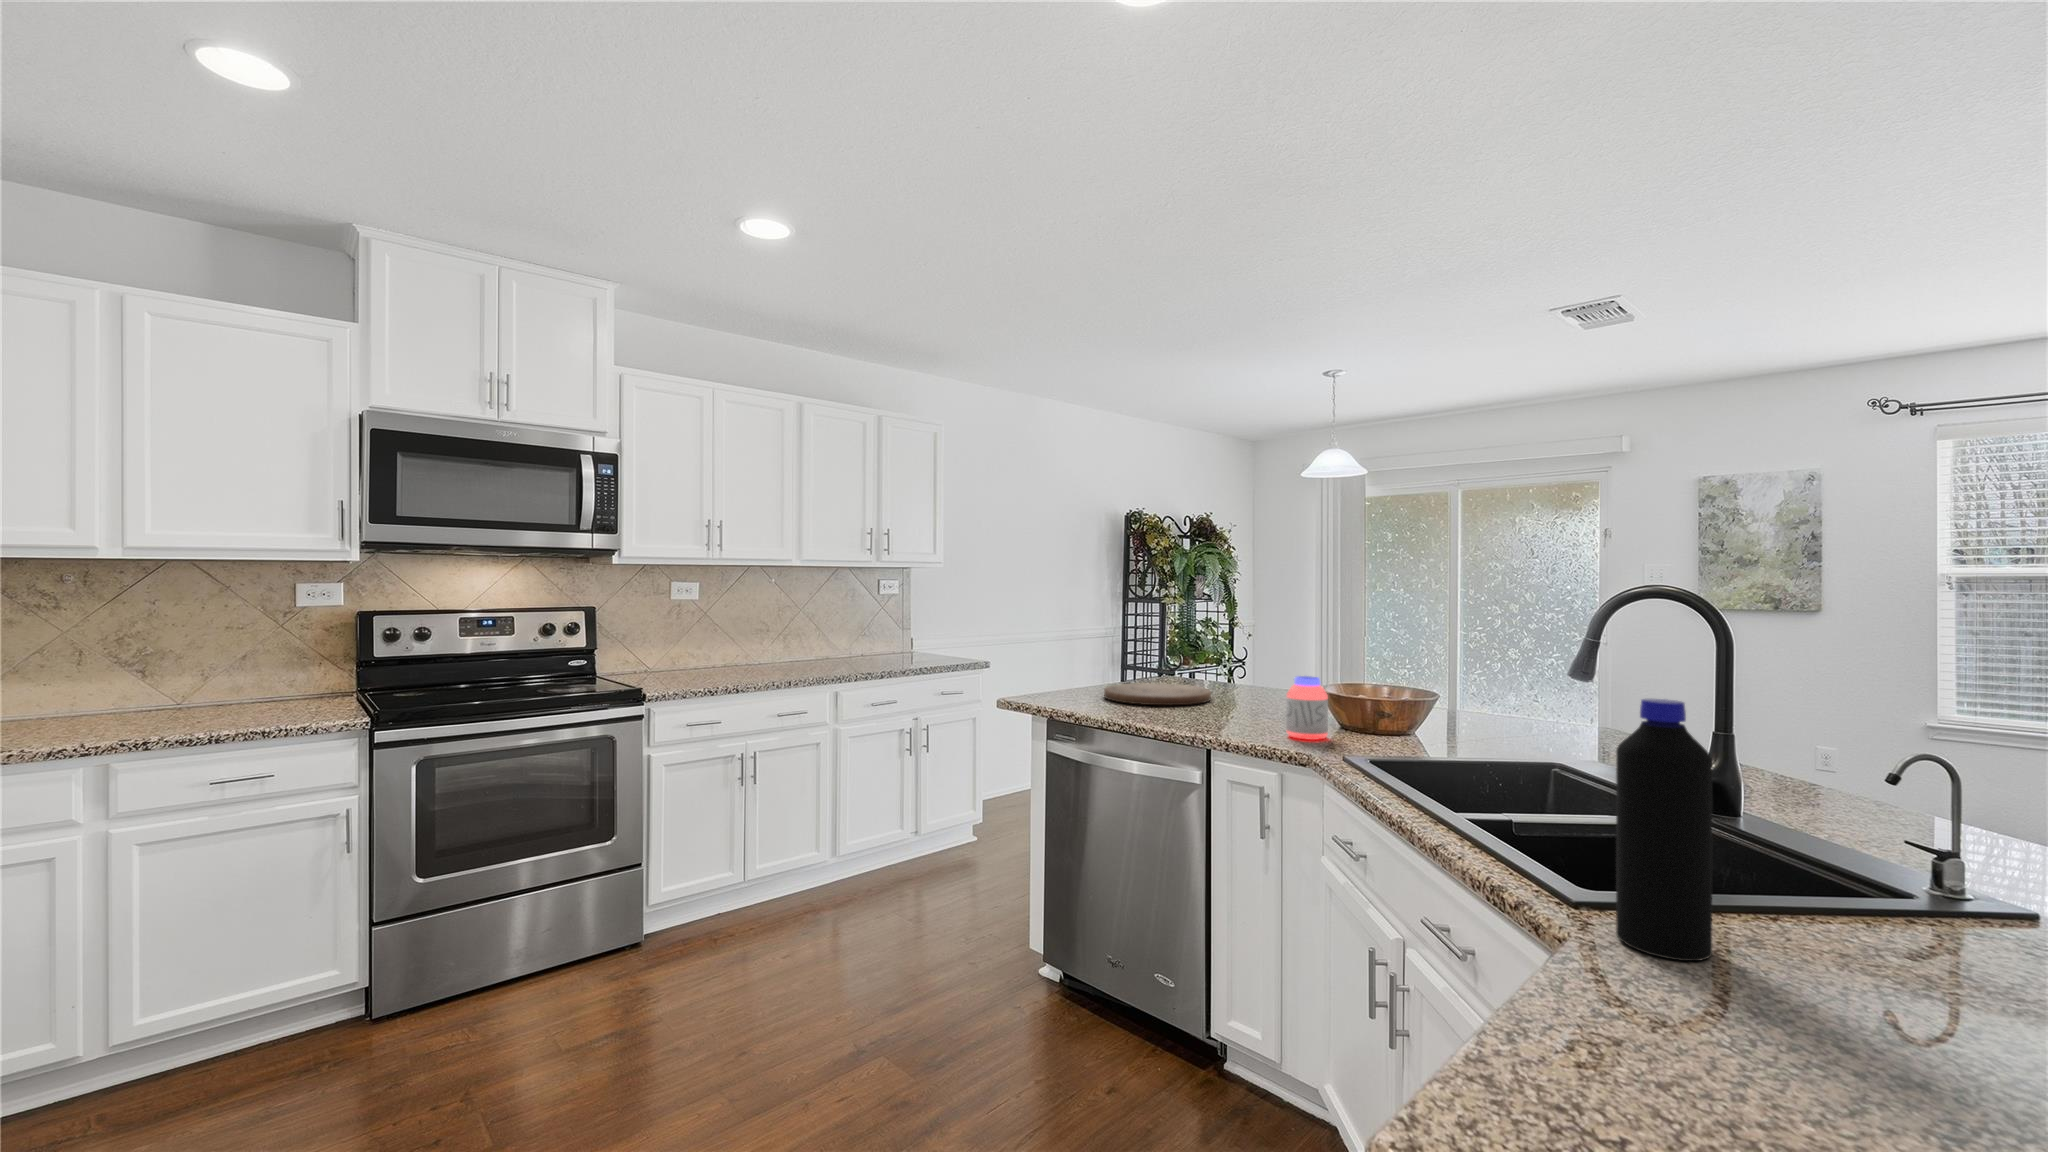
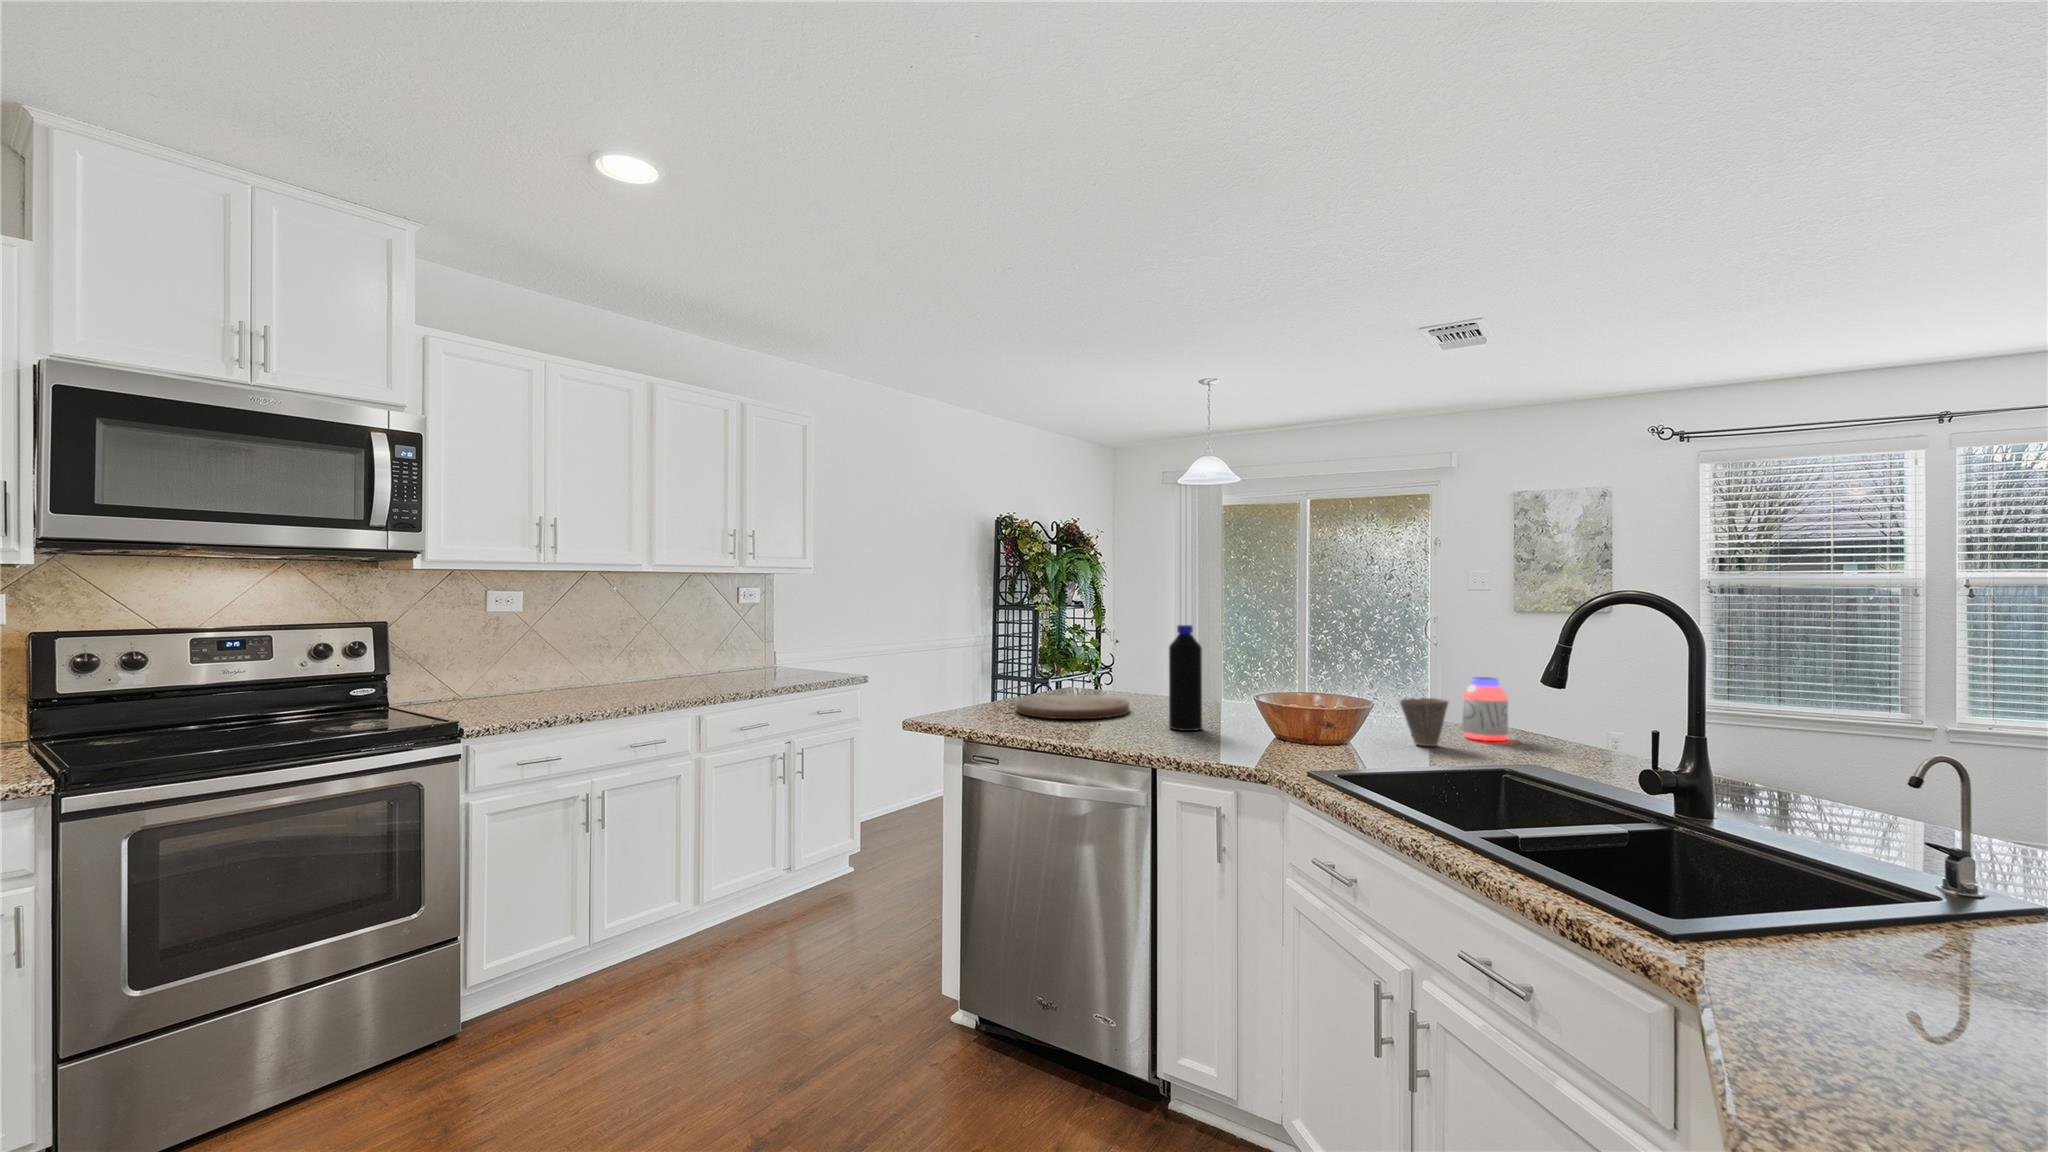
jar: present [1286,676,1328,740] -> present [1462,677,1508,741]
cup: none [1455,694,1504,741] -> present [1400,698,1448,746]
bottle: present [1616,699,1712,961] -> present [1169,625,1202,731]

